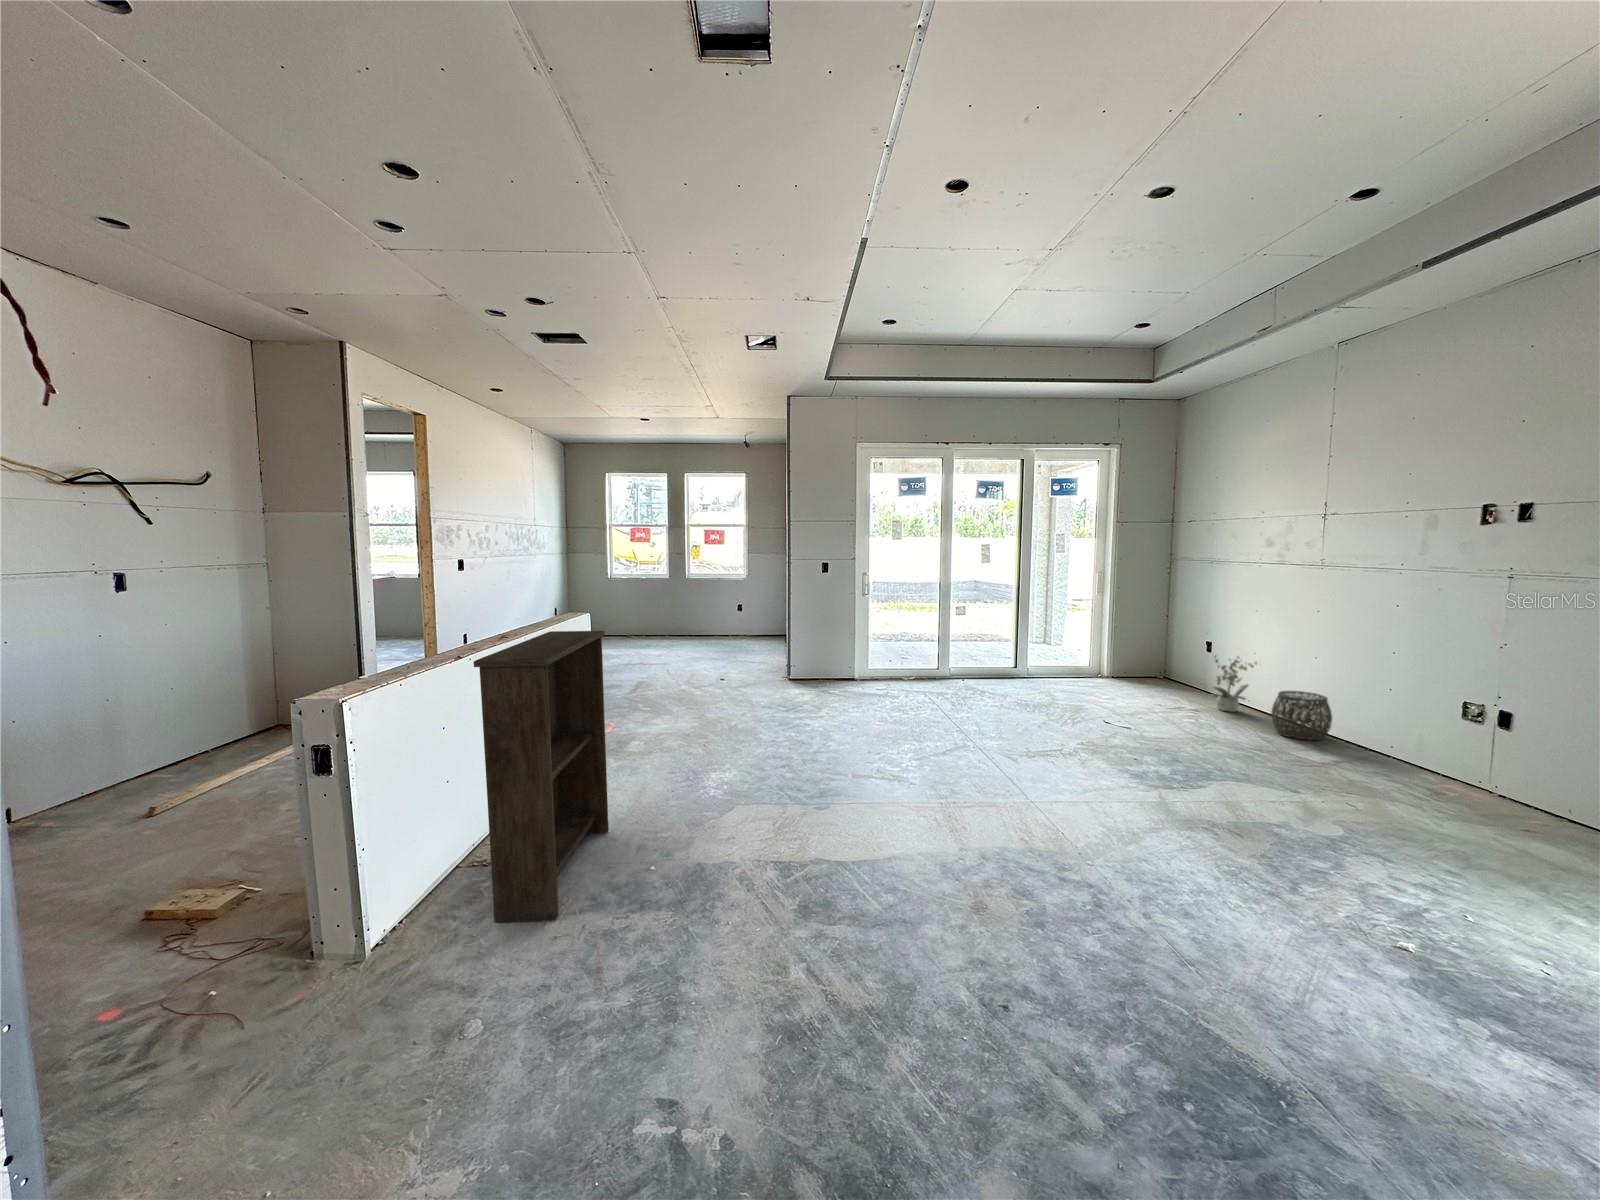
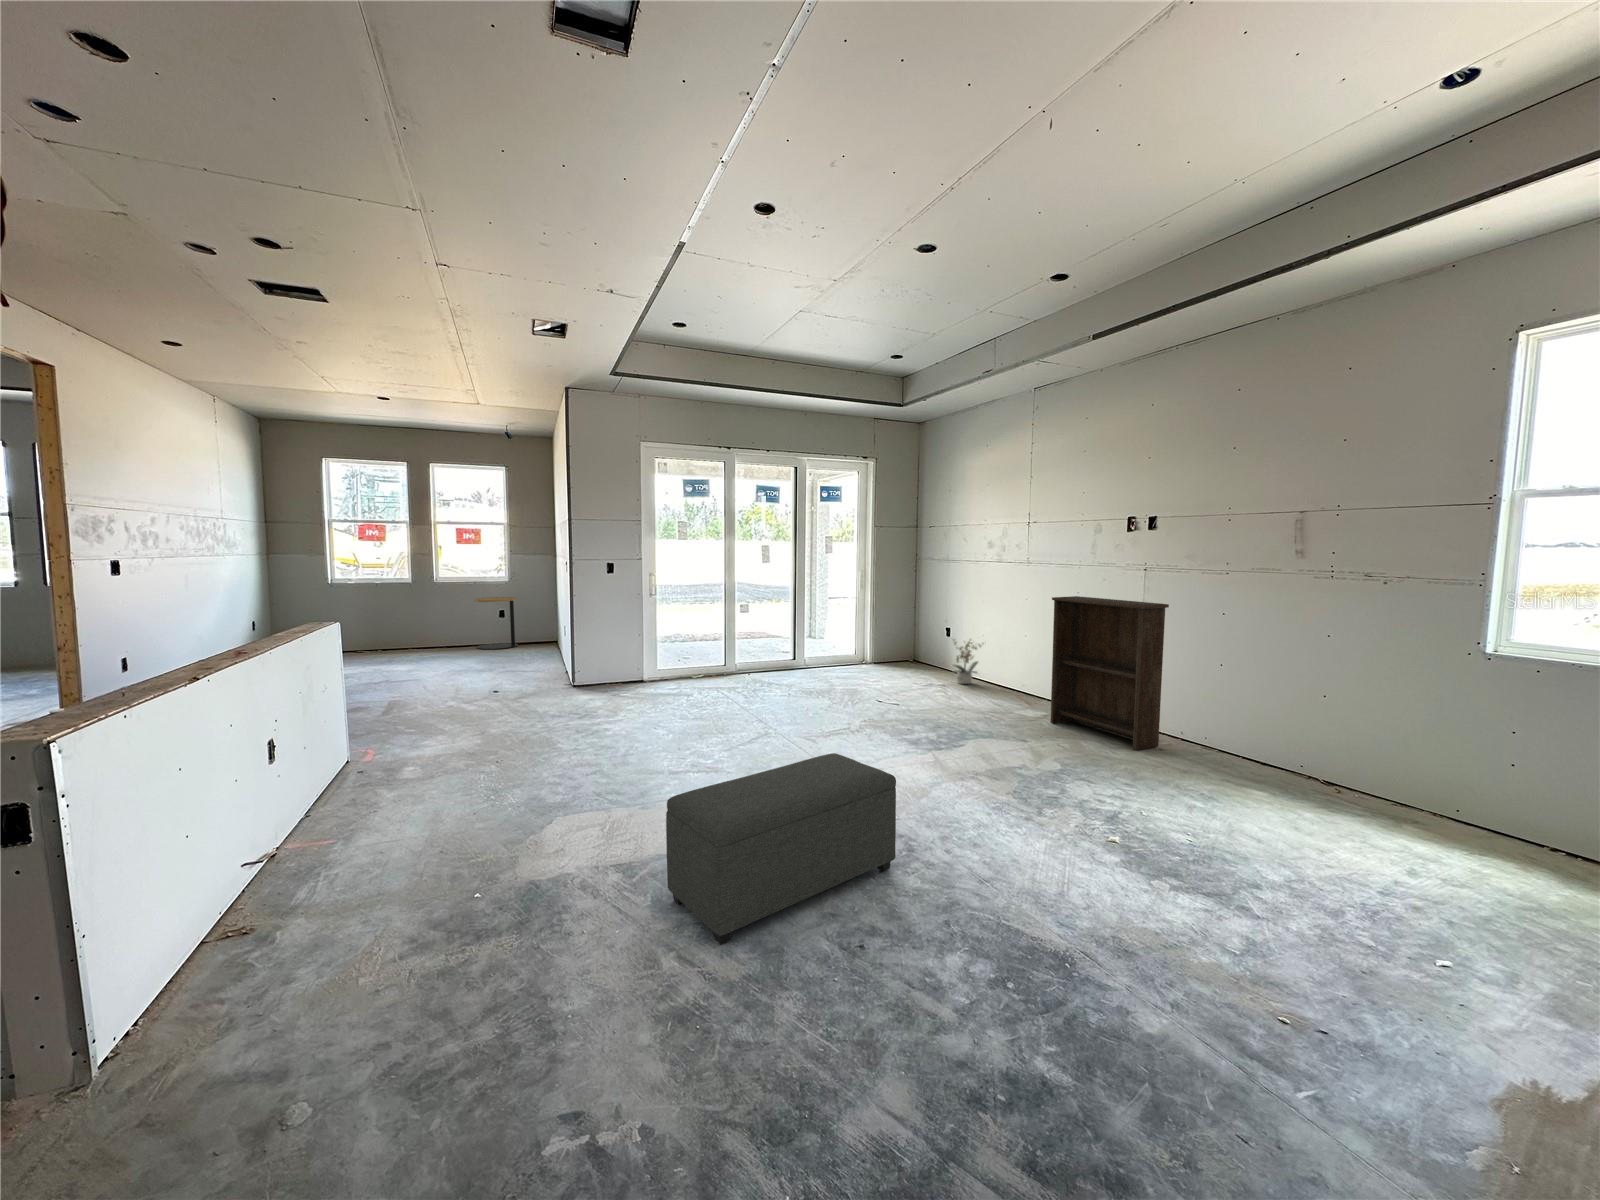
side table: none [716,592,751,640] -> present [475,597,518,650]
bookshelf: present [474,631,609,922] -> present [1050,596,1169,750]
woven basket: present [1271,691,1332,740] -> none [997,663,1038,701]
ottoman: none [813,781,1074,967] -> present [666,753,896,945]

